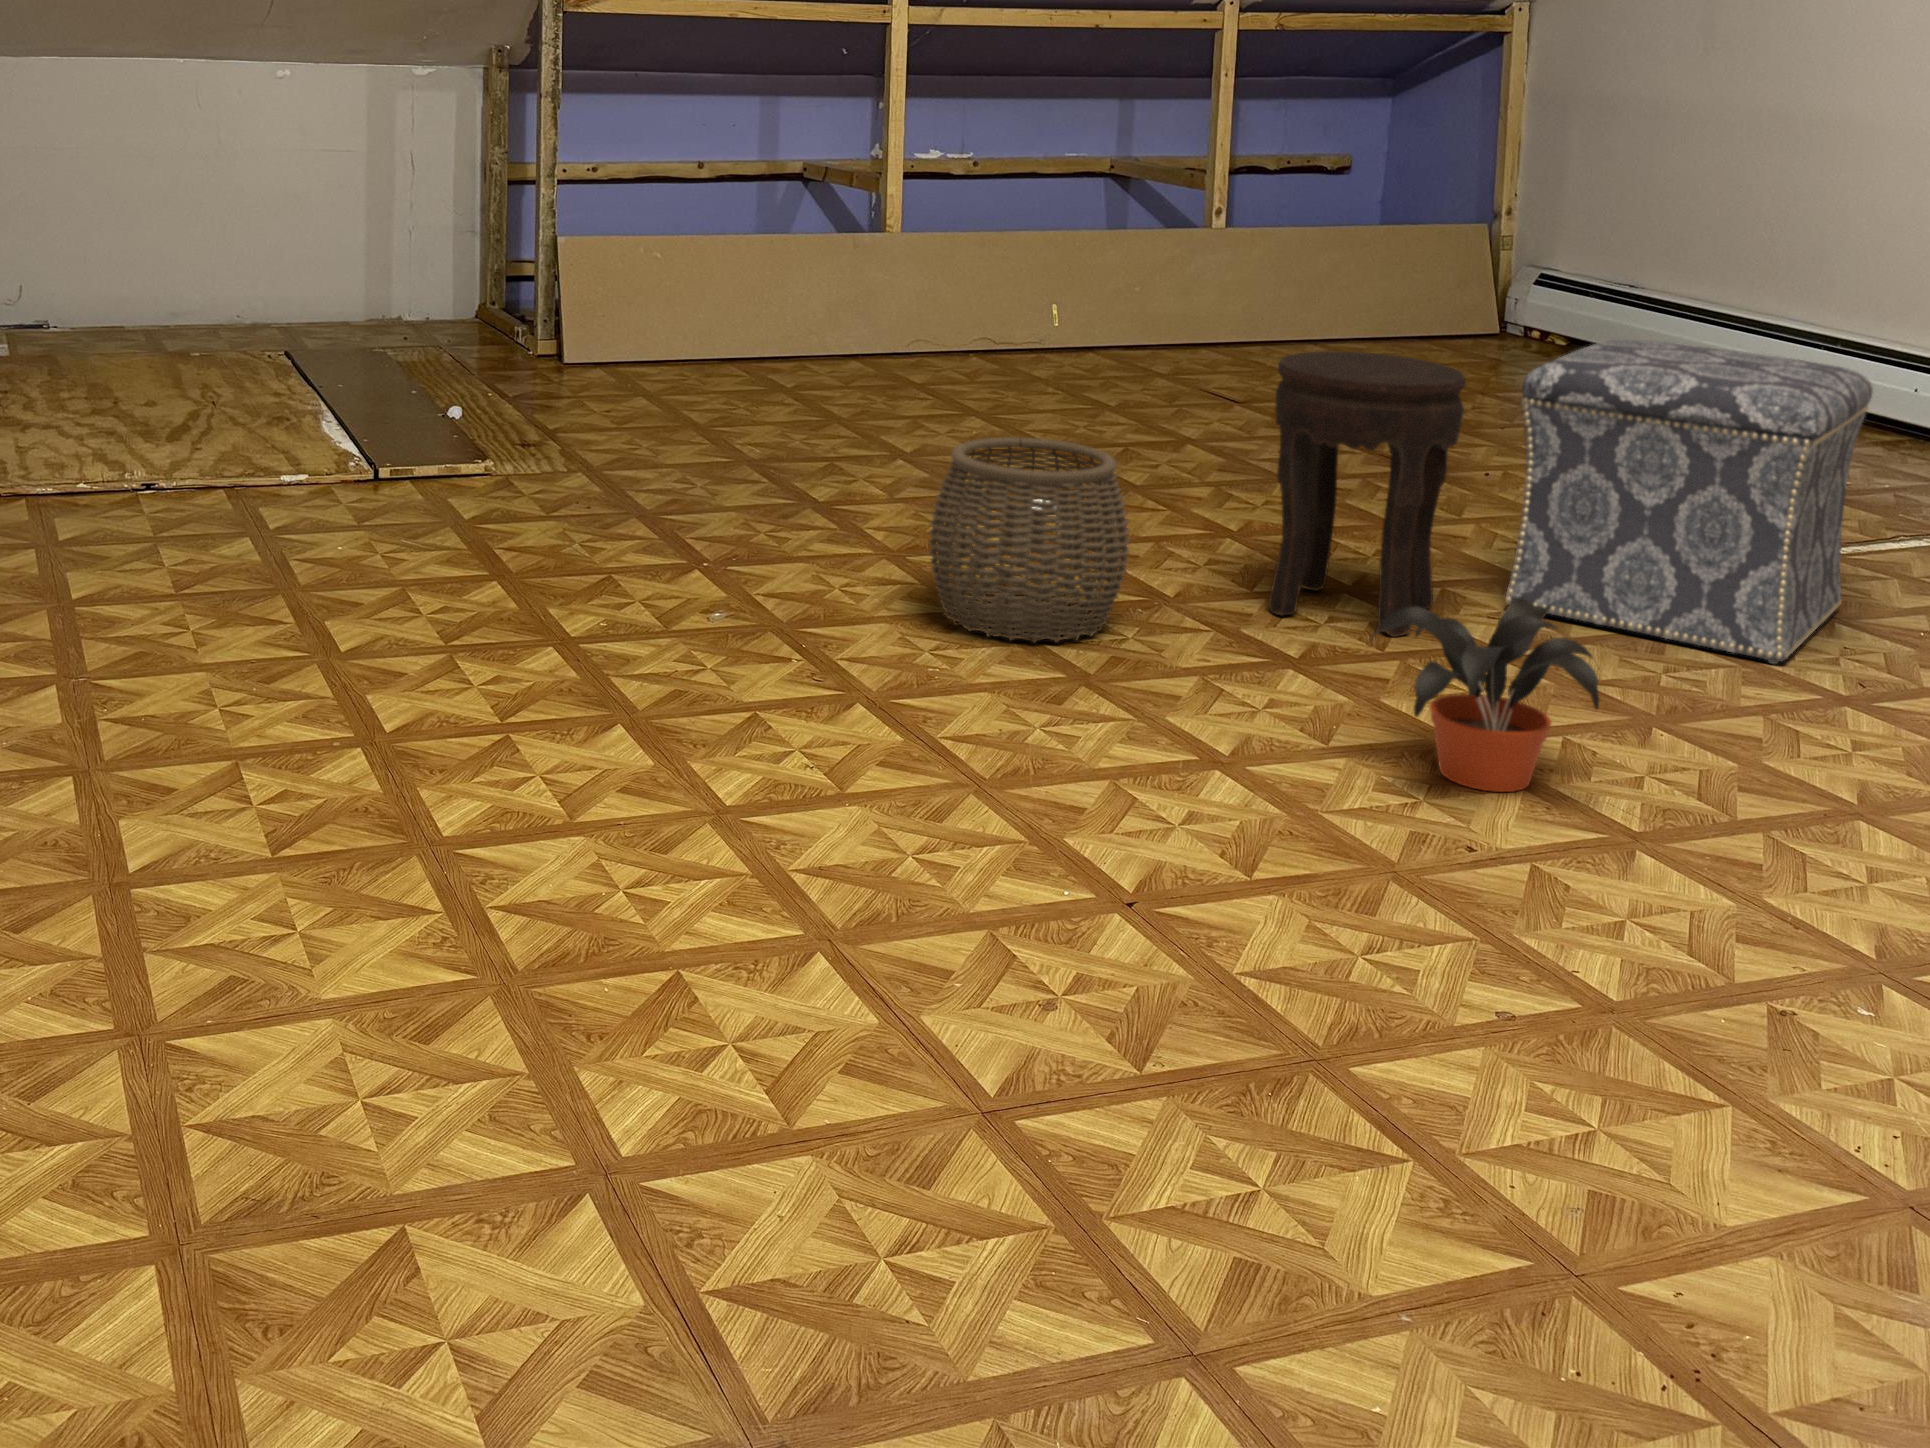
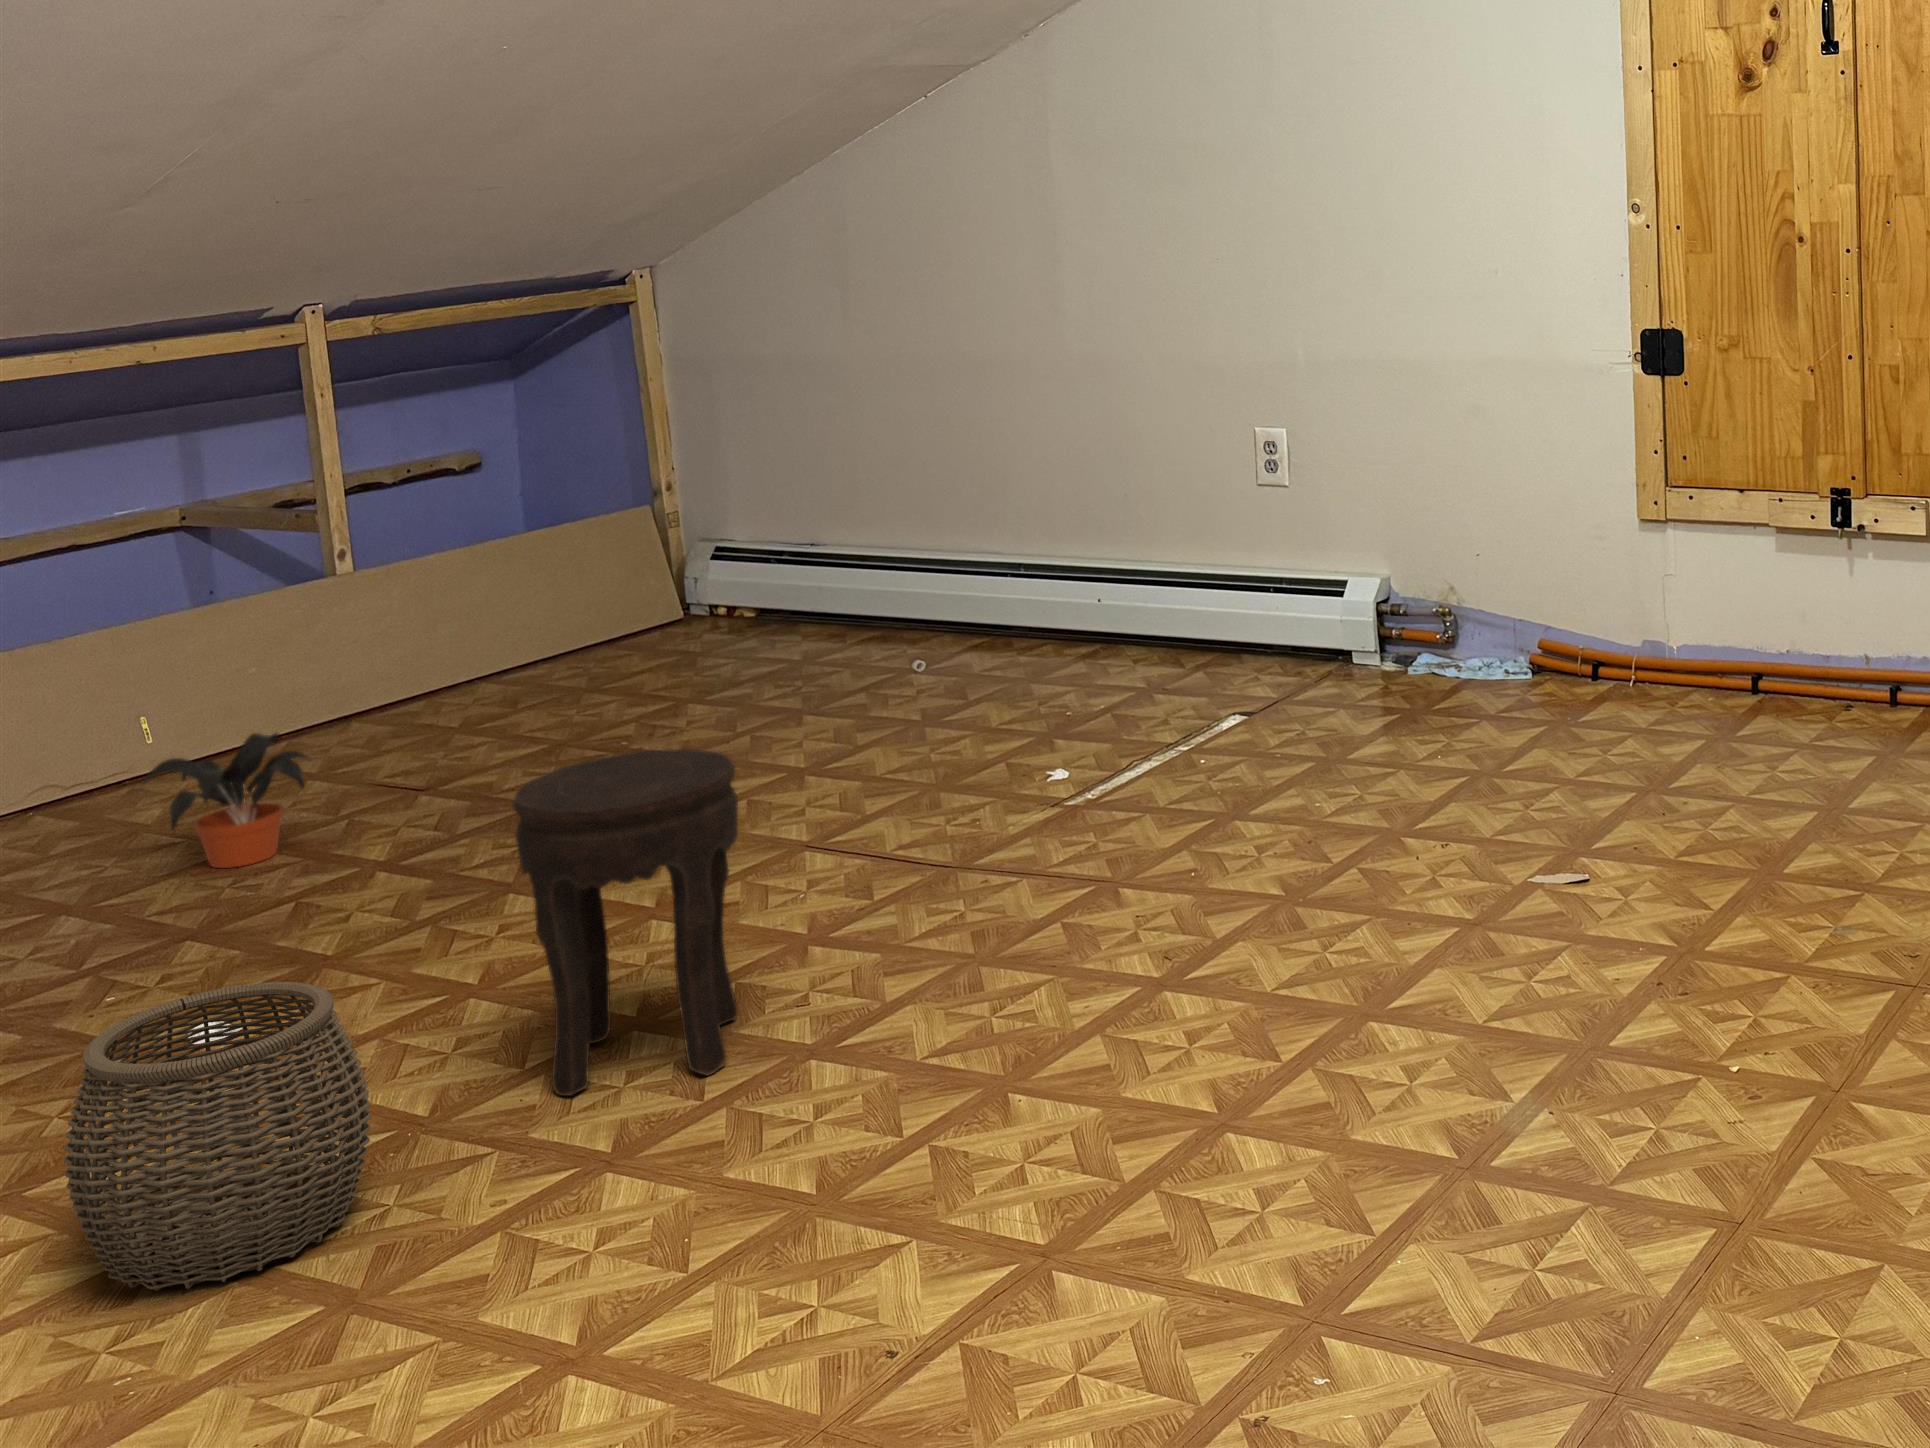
ottoman: present [1505,339,1873,664] -> none [790,644,1117,986]
potted plant: present [1370,598,1599,792] -> present [140,733,312,868]

